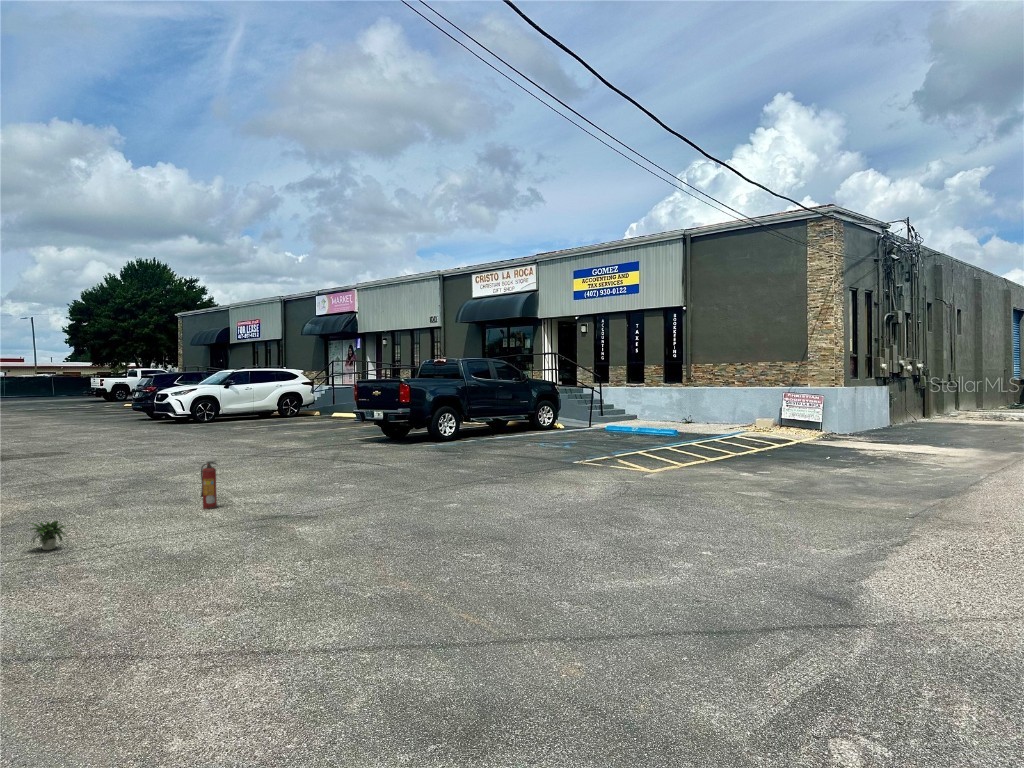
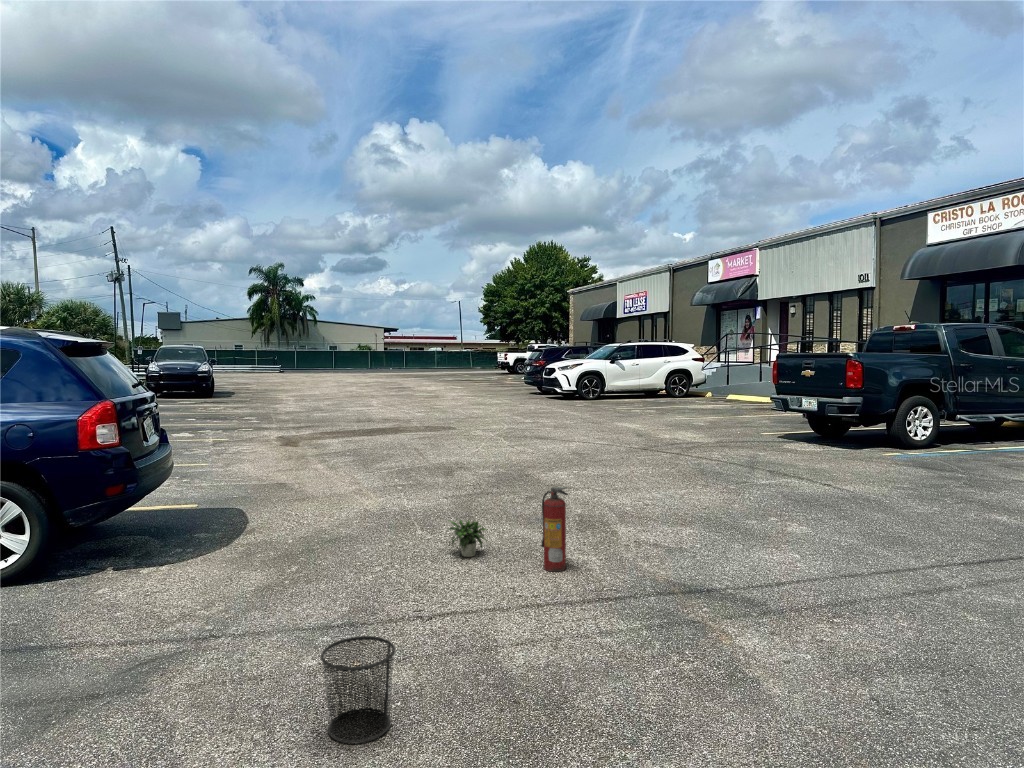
waste bin: none [113,517,150,559] -> present [321,636,395,743]
potted plant: present [30,521,66,550] -> present [448,520,487,557]

